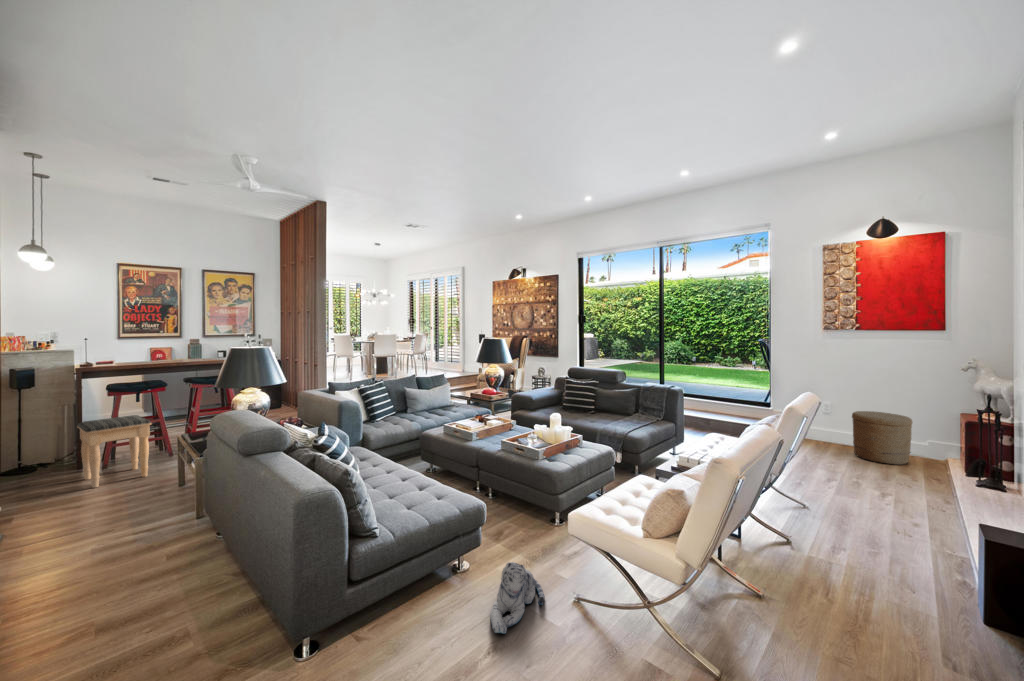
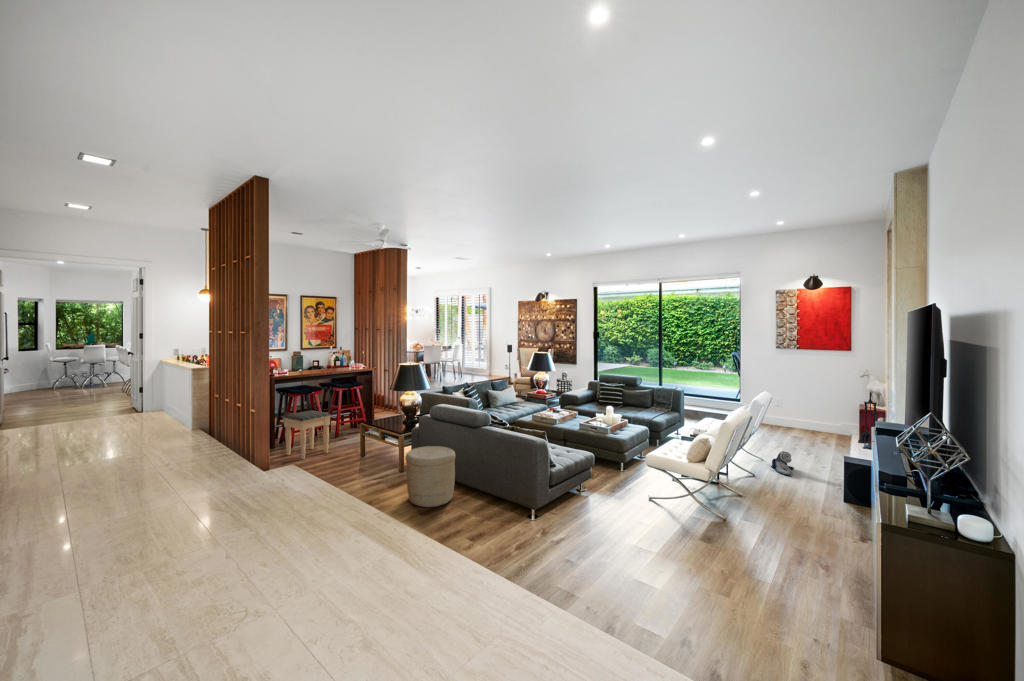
woven basket: present [852,411,912,465] -> present [405,446,455,507]
plush toy: present [490,562,544,634] -> present [771,451,794,475]

